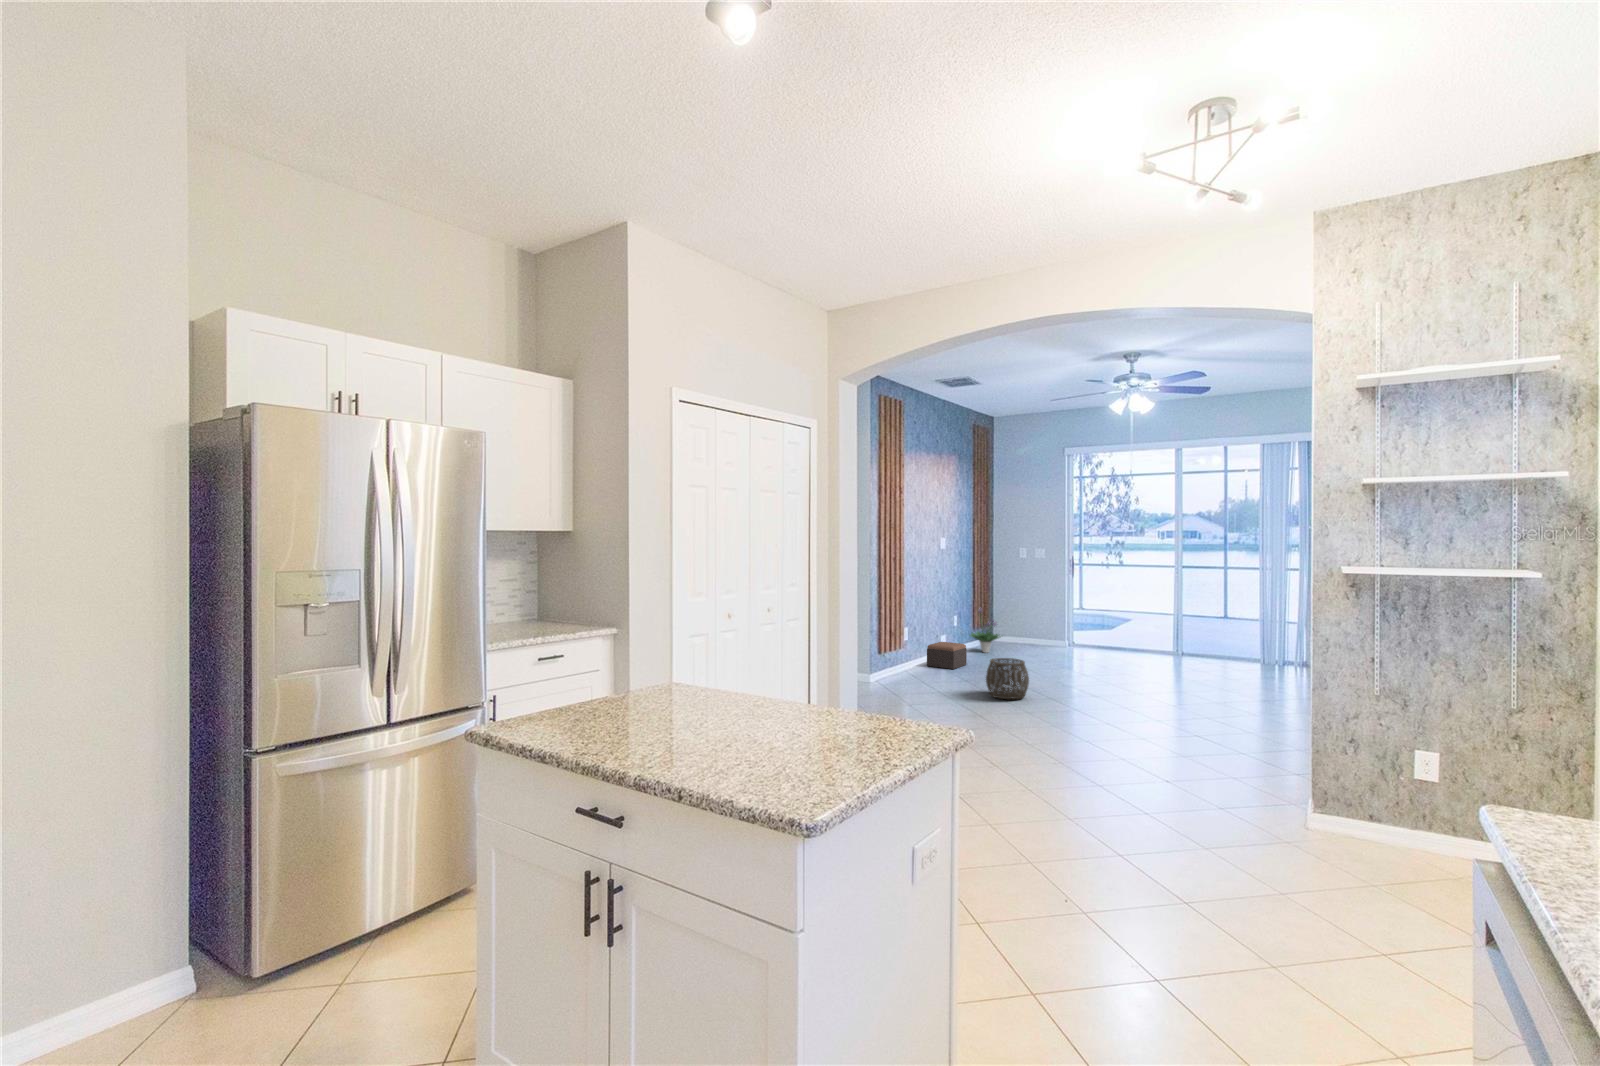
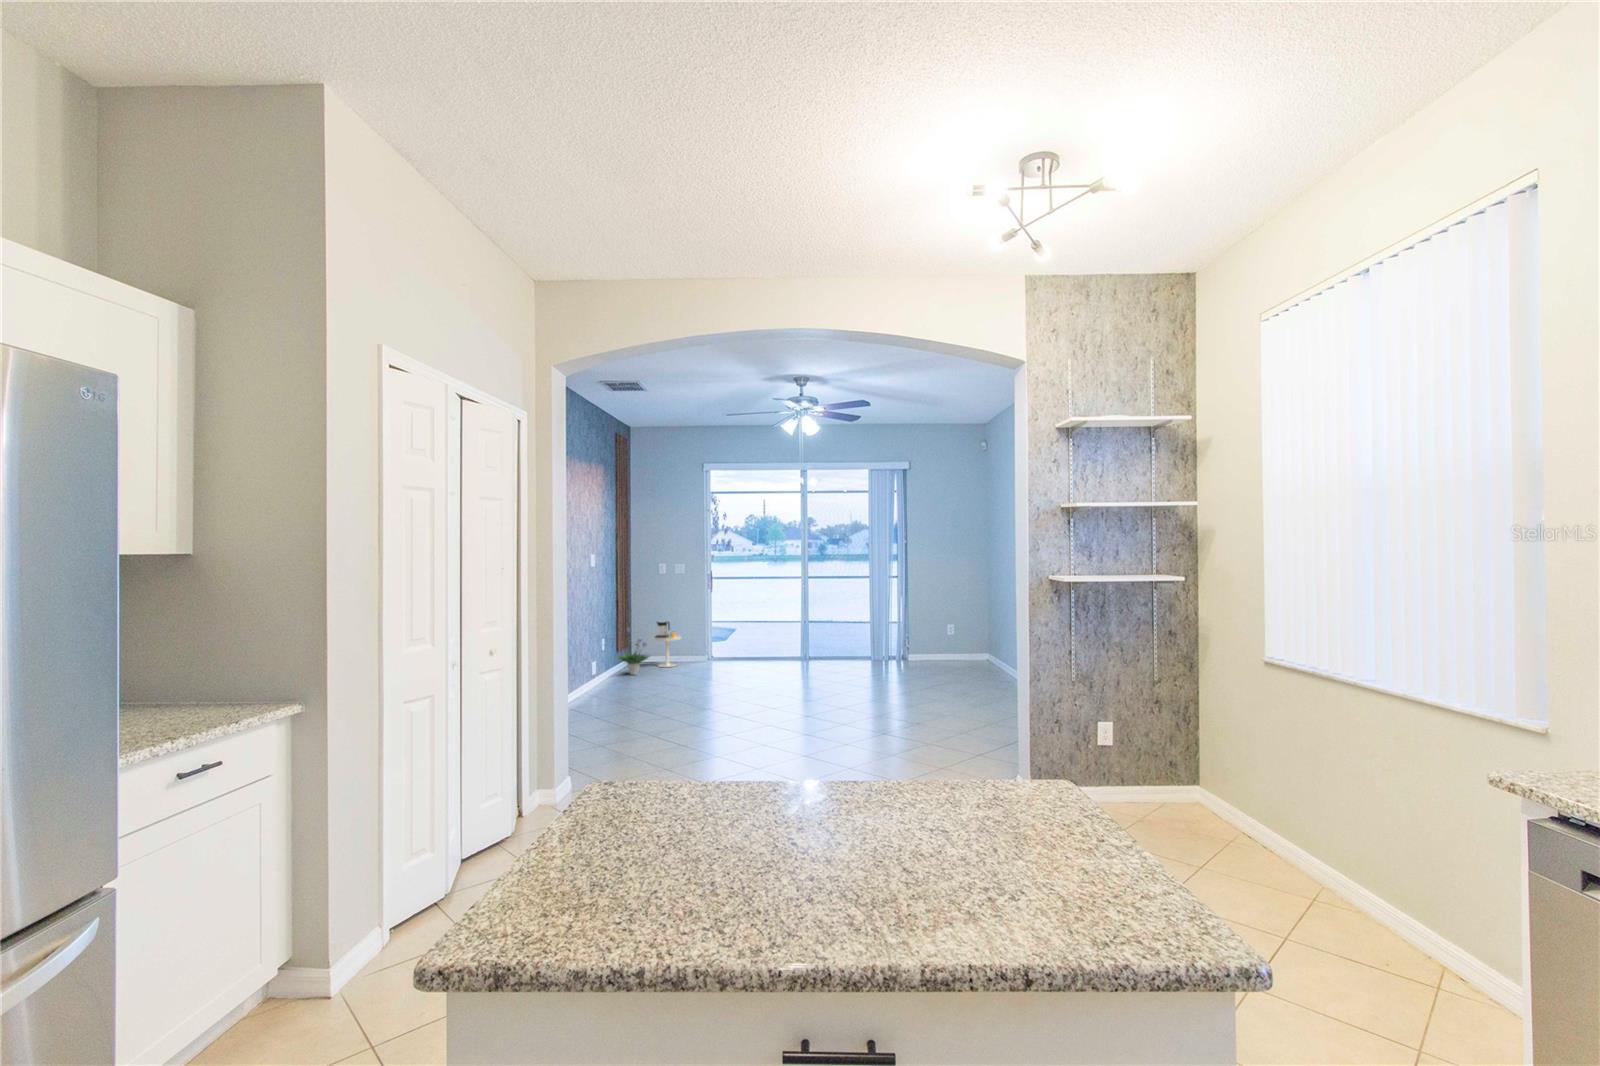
side table: none [1009,604,1038,650] -> present [653,621,682,667]
footstool: present [927,642,967,669] -> none [584,669,625,698]
woven basket: present [986,658,1029,700] -> none [670,680,715,725]

